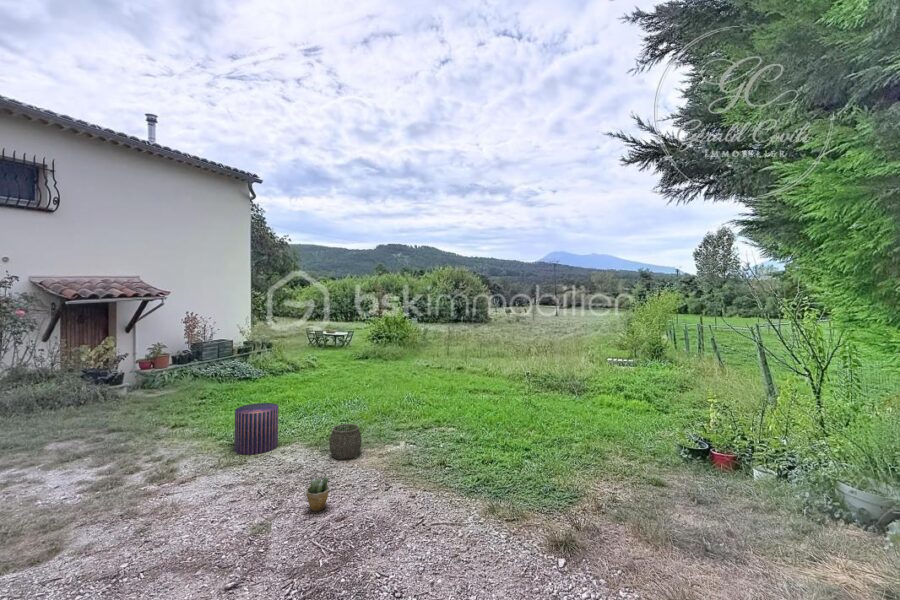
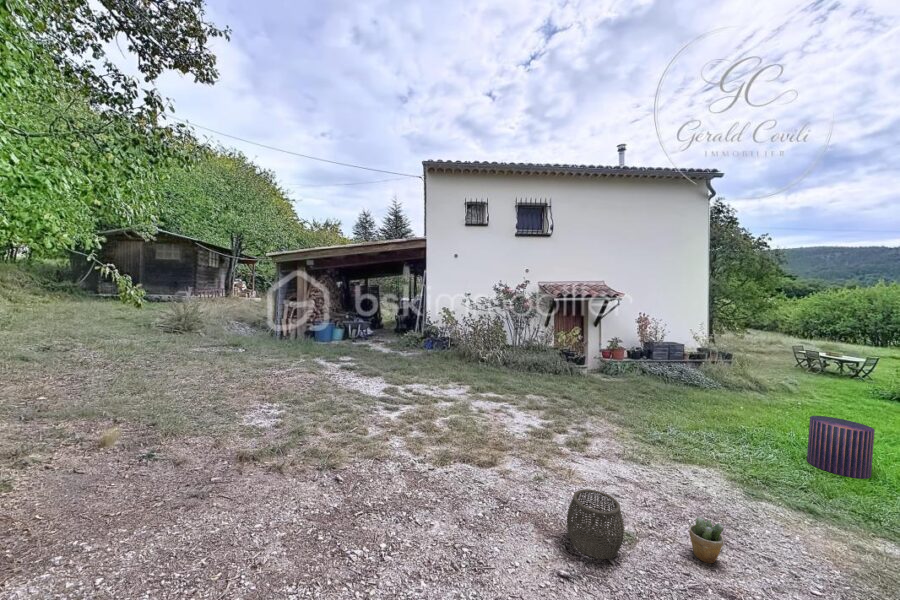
pouf: present [234,403,278,455] -> present [807,416,875,479]
woven basket: present [329,424,362,459] -> present [567,489,625,560]

